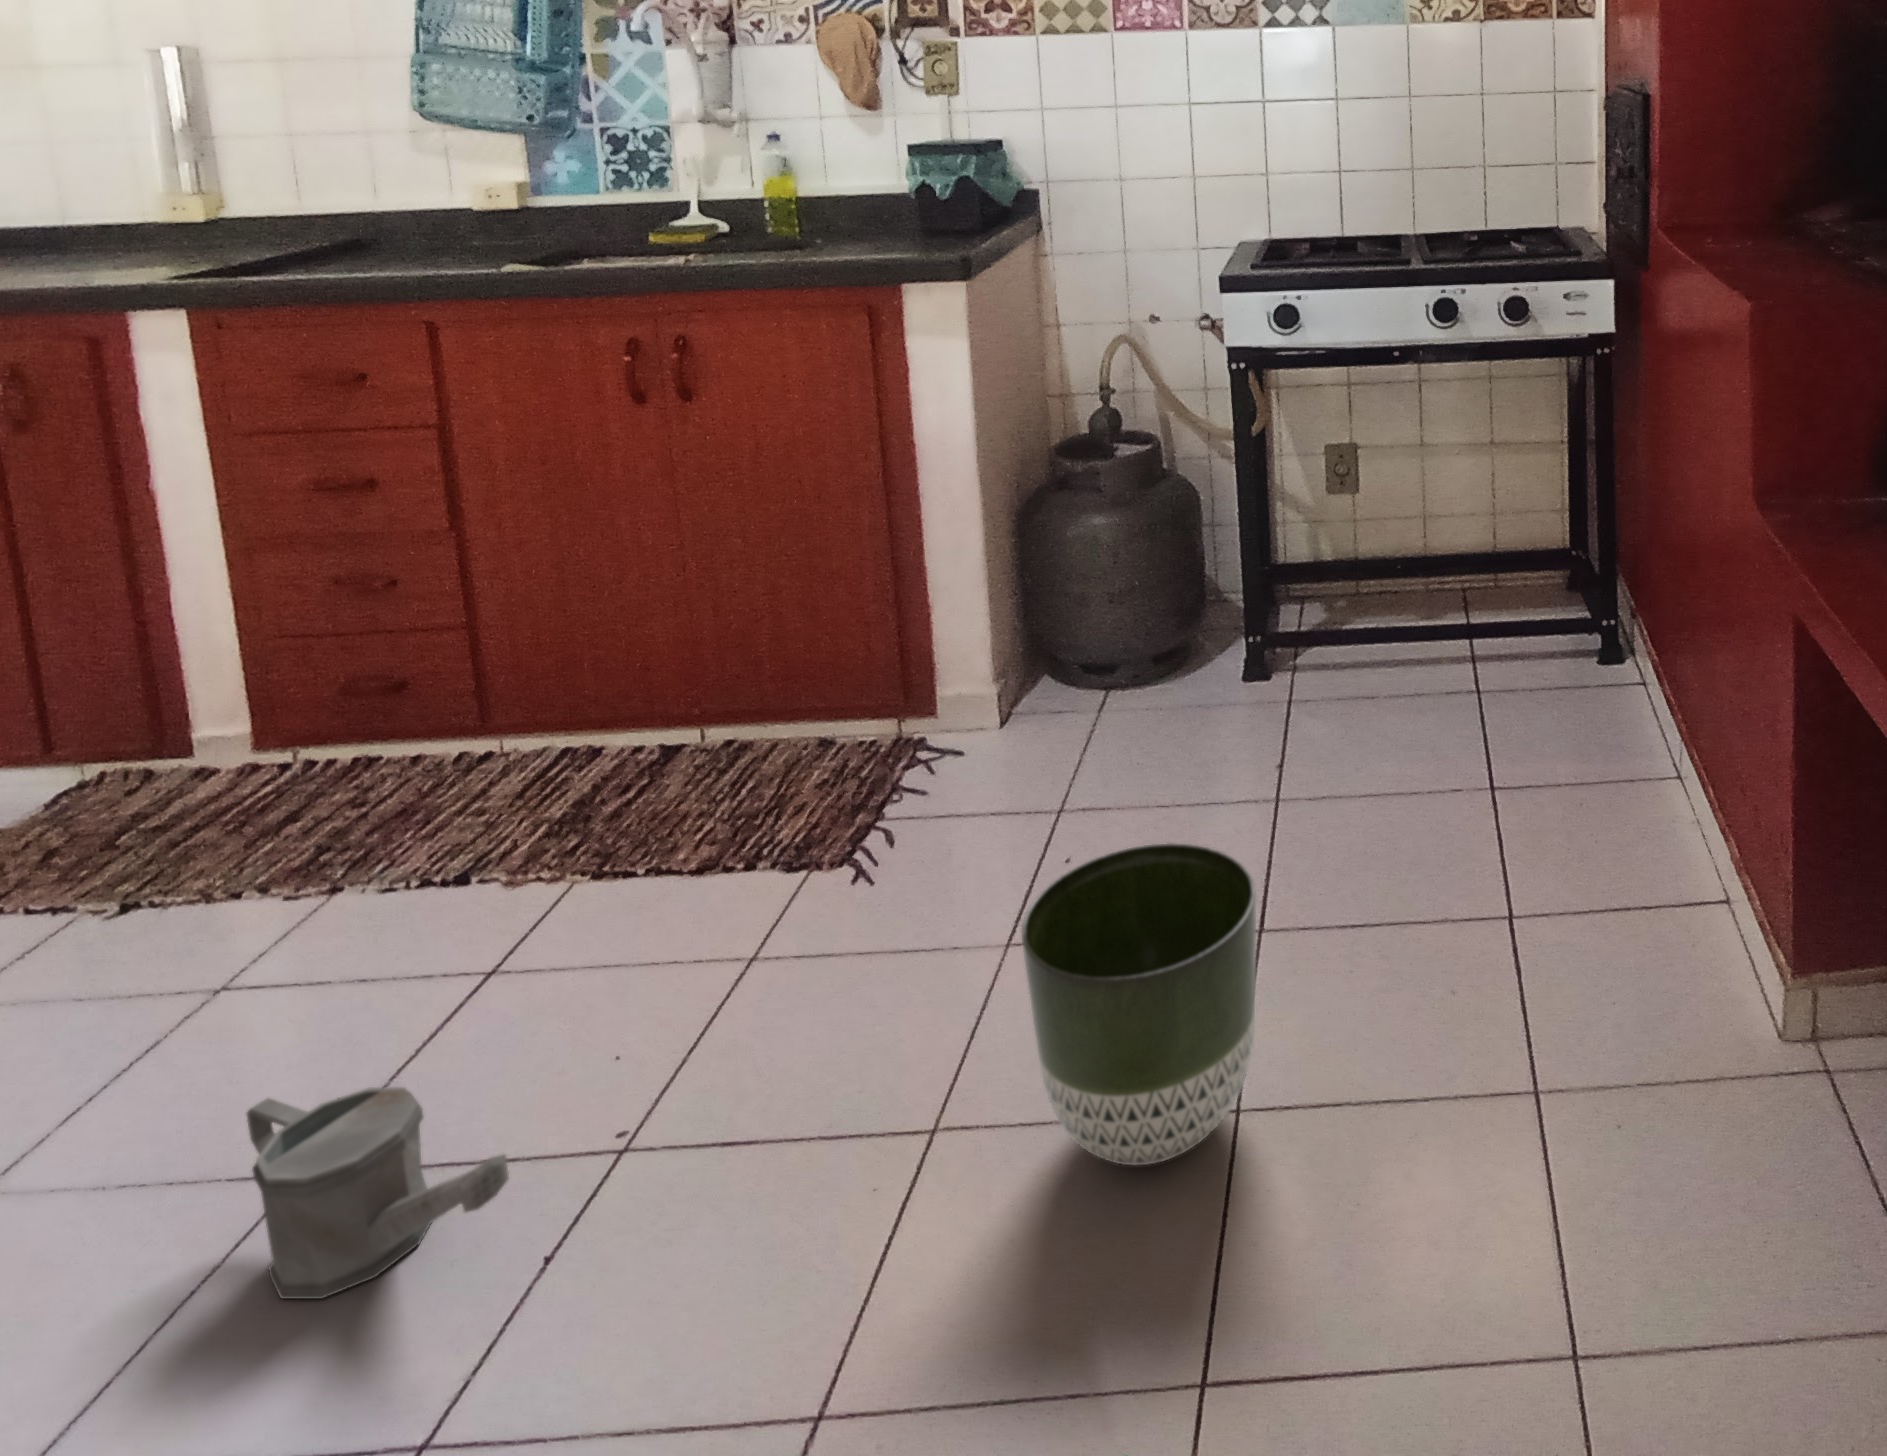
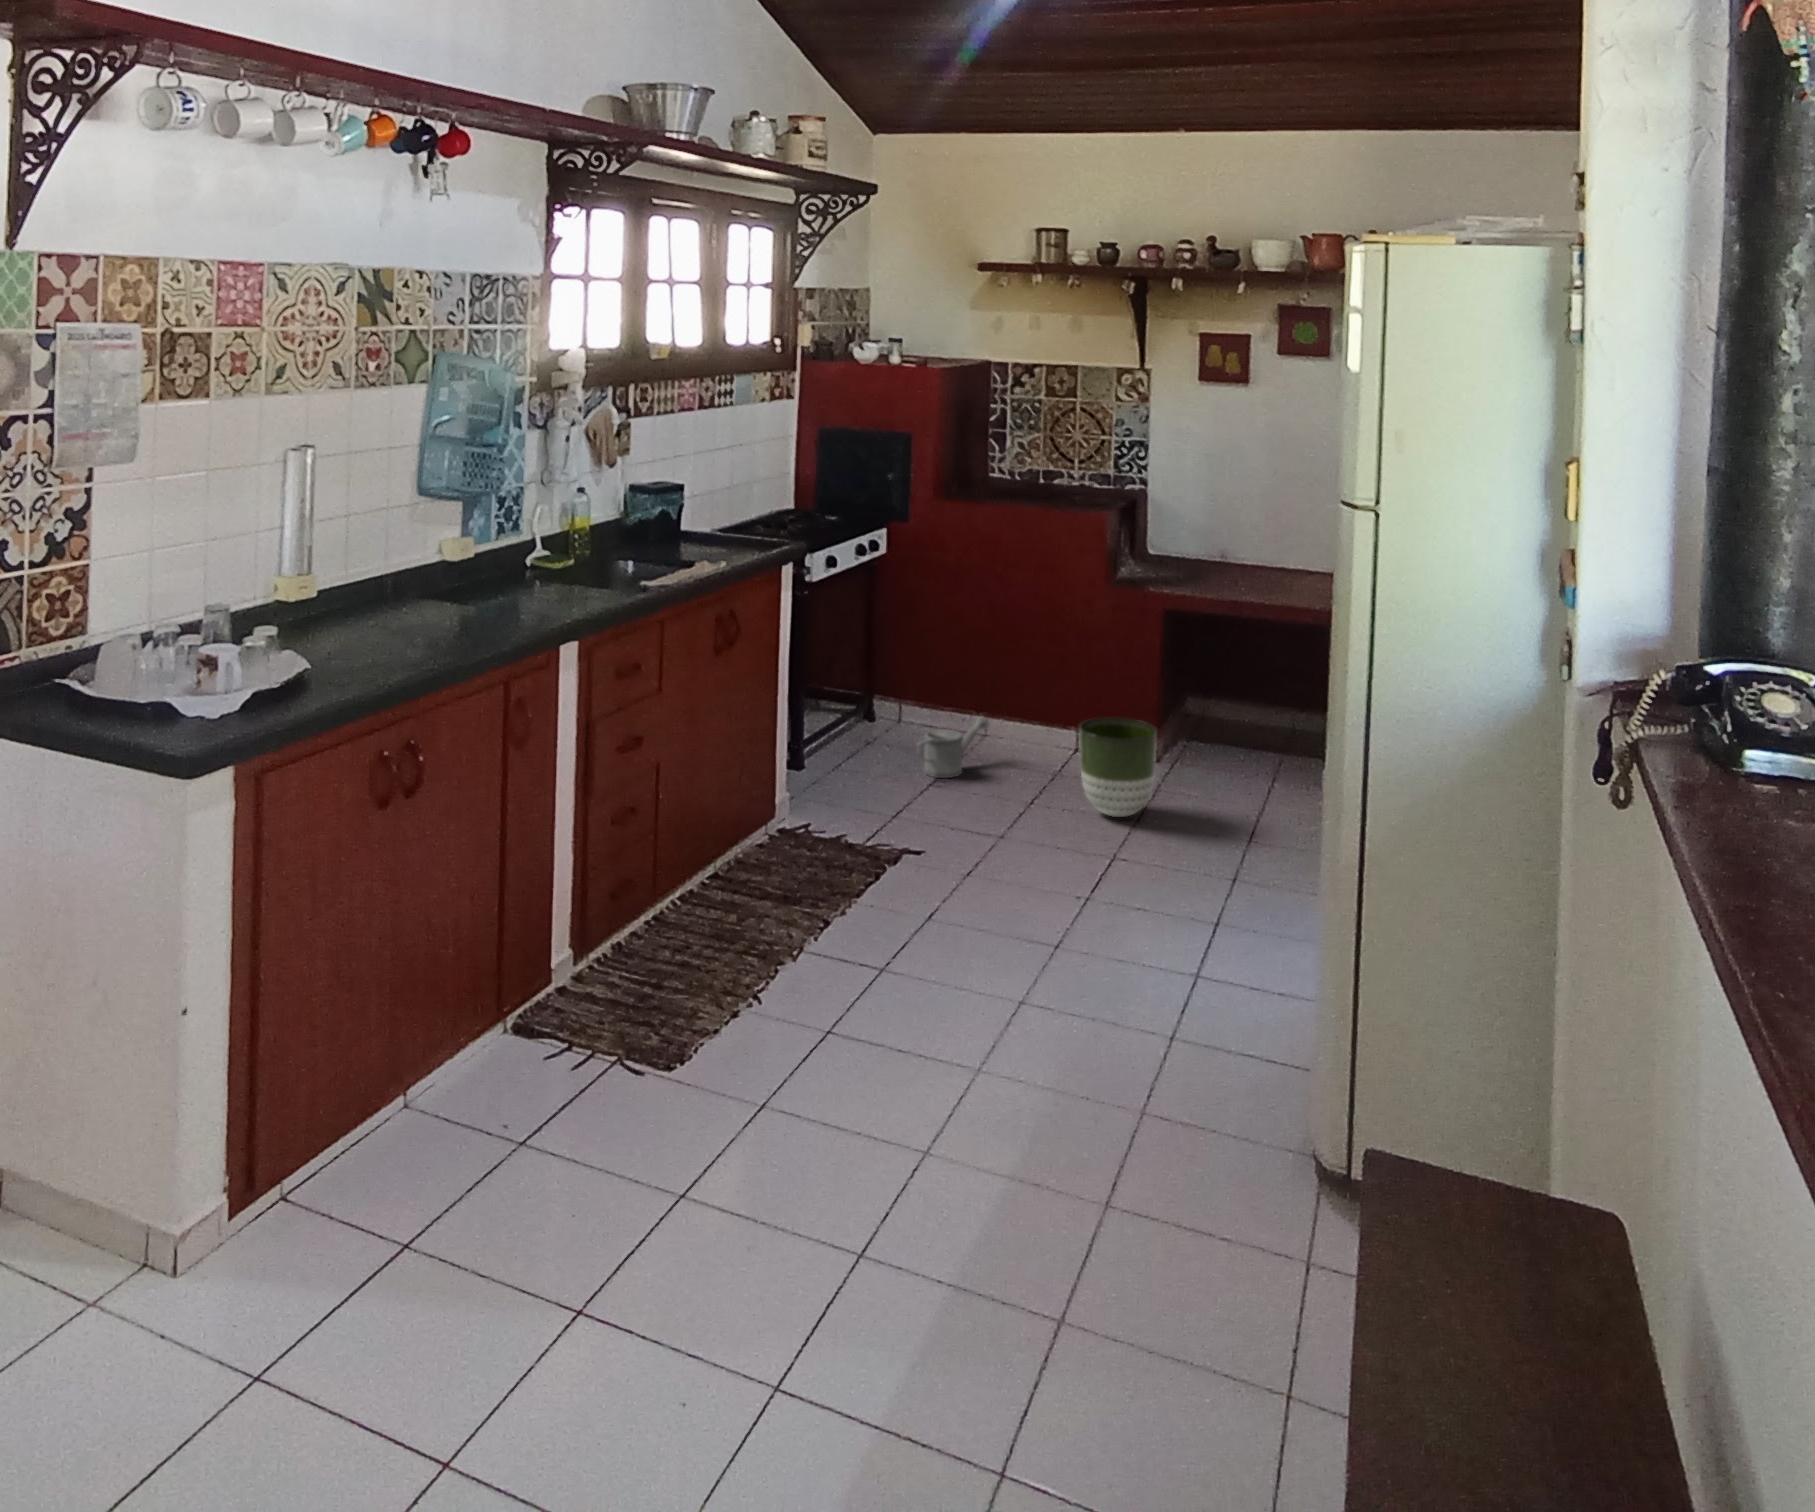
watering can: present [247,1087,509,1299] -> present [916,716,987,778]

